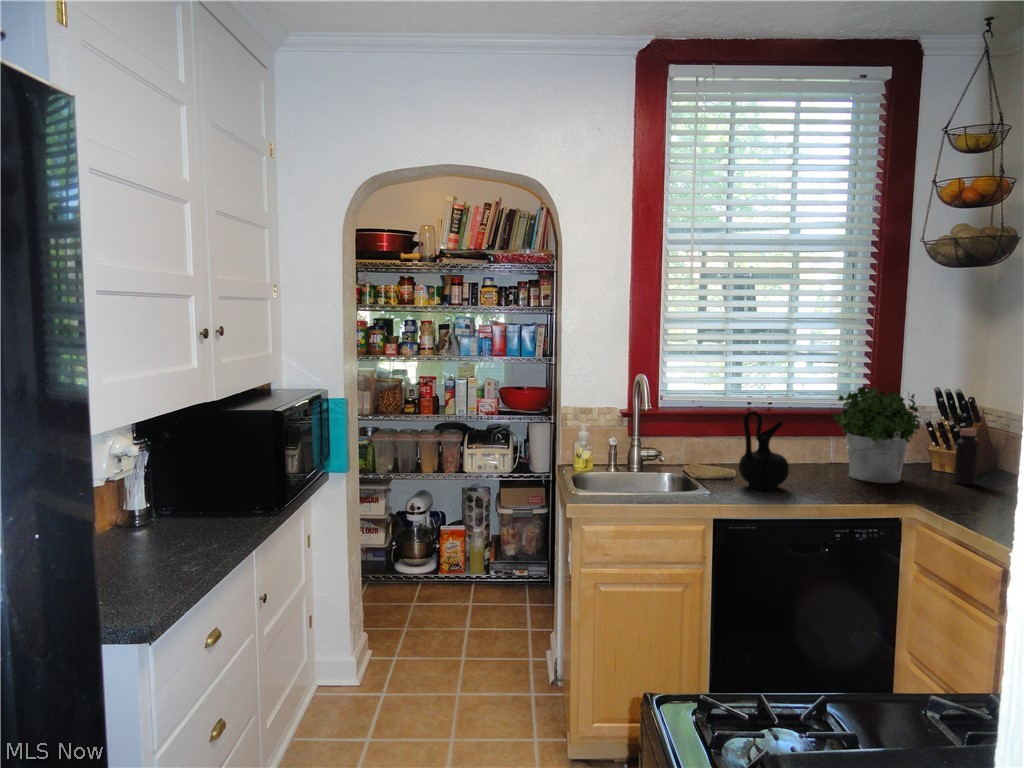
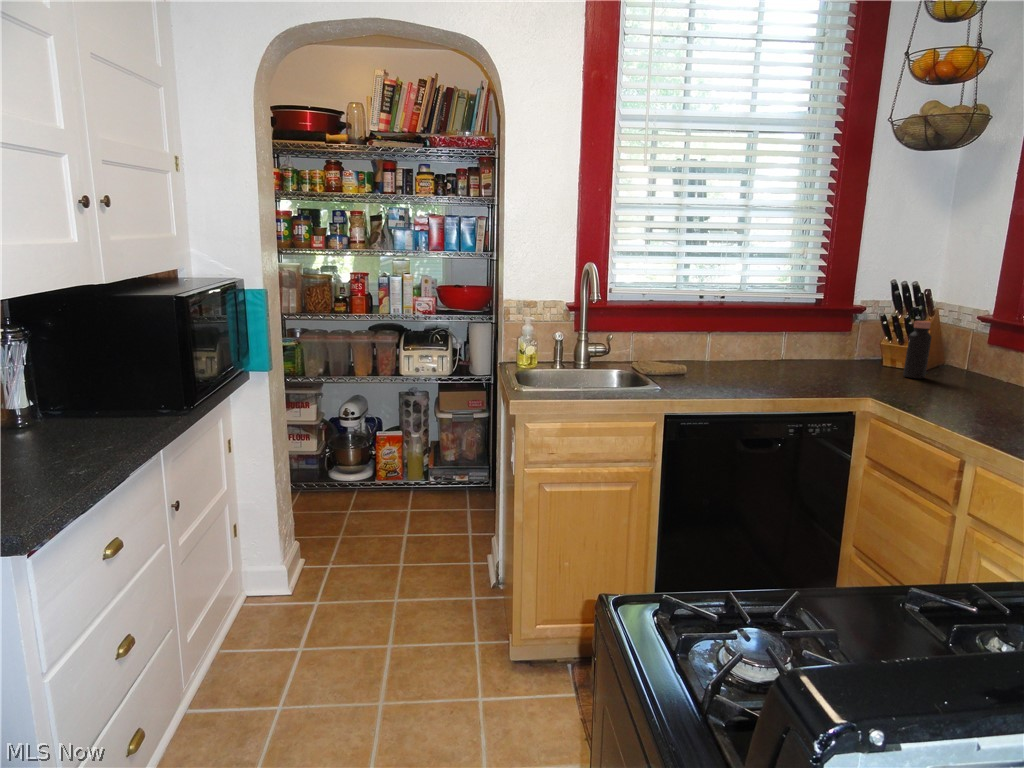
potted plant: present [832,386,920,483] -> none [786,277,878,378]
ceramic jug: present [739,411,789,490] -> none [691,301,743,385]

